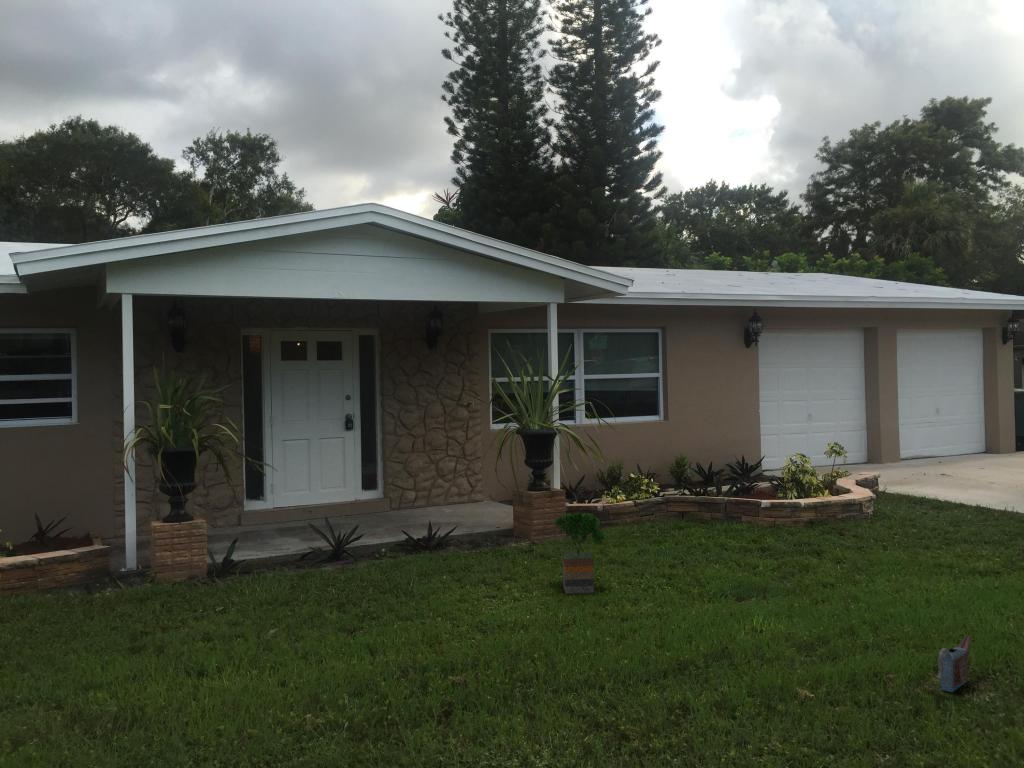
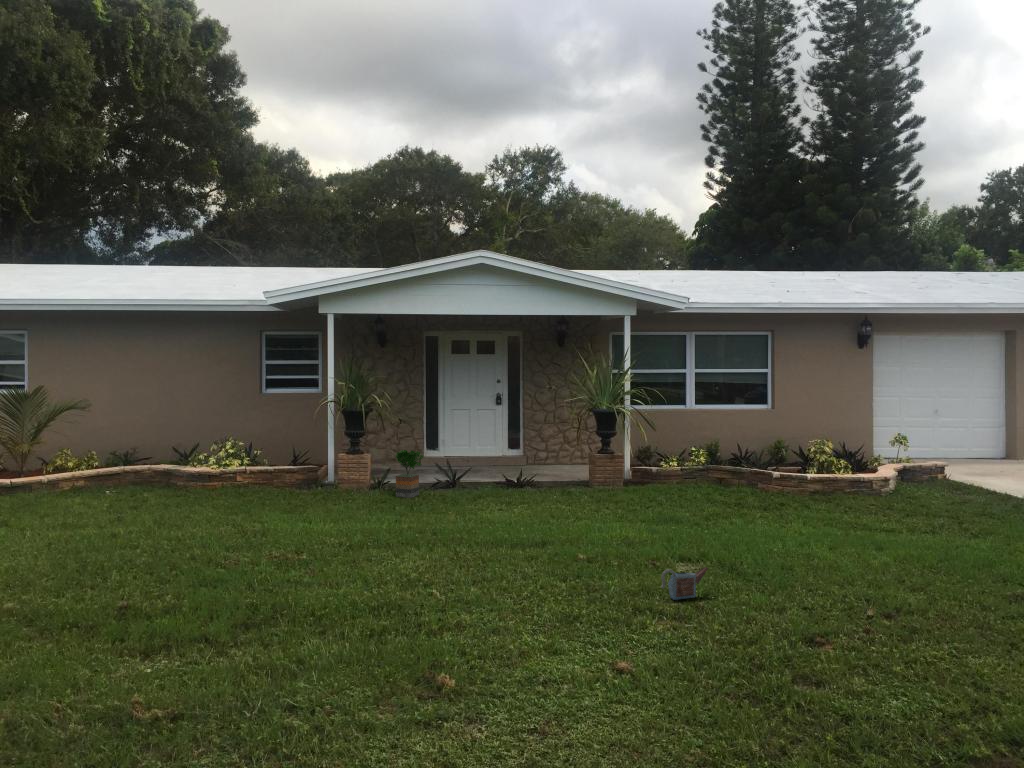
potted tree: present [554,512,605,594] -> present [396,450,424,498]

